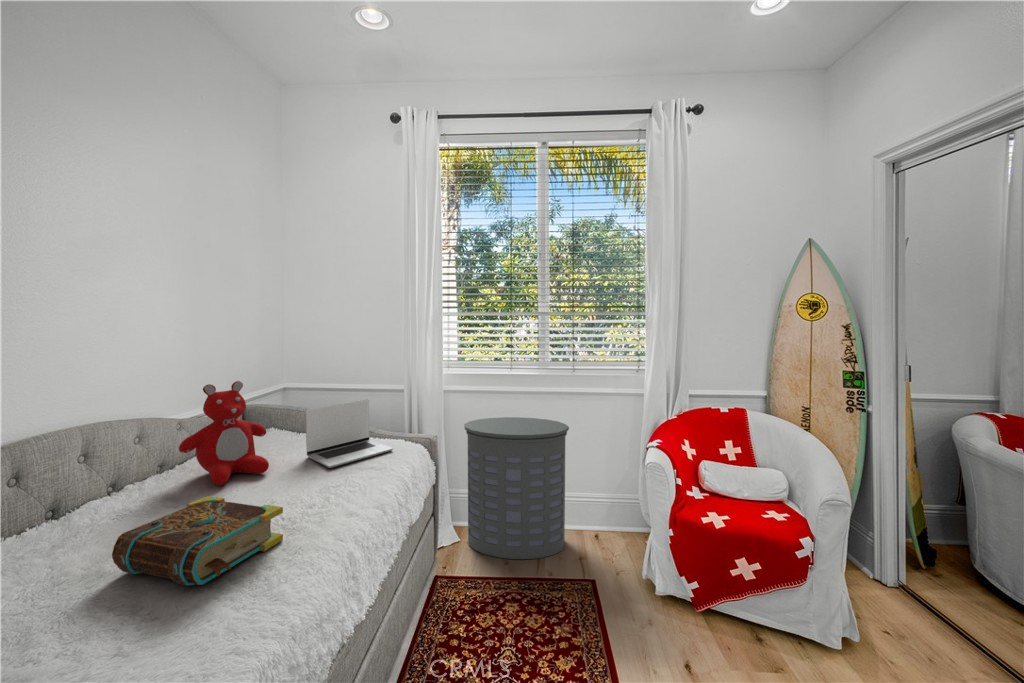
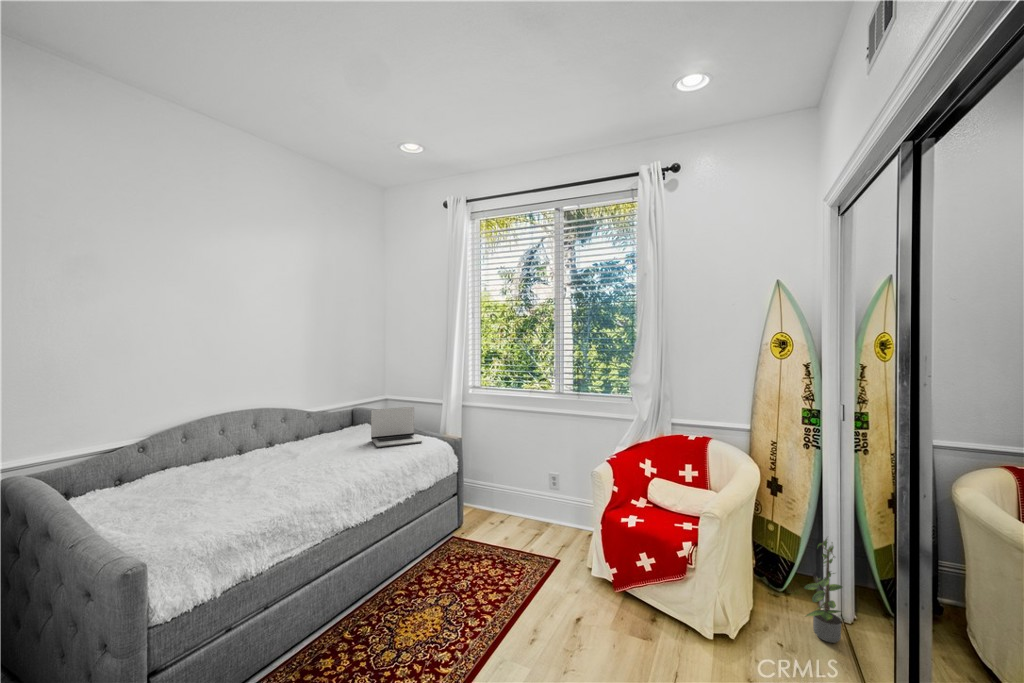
teddy bear: present [179,381,269,485] -> none [303,389,350,448]
laundry hamper: present [464,417,569,559] -> none [483,429,560,542]
book: present [112,496,283,586] -> none [261,448,332,481]
potted plant: none [879,504,948,617] -> present [804,539,842,643]

